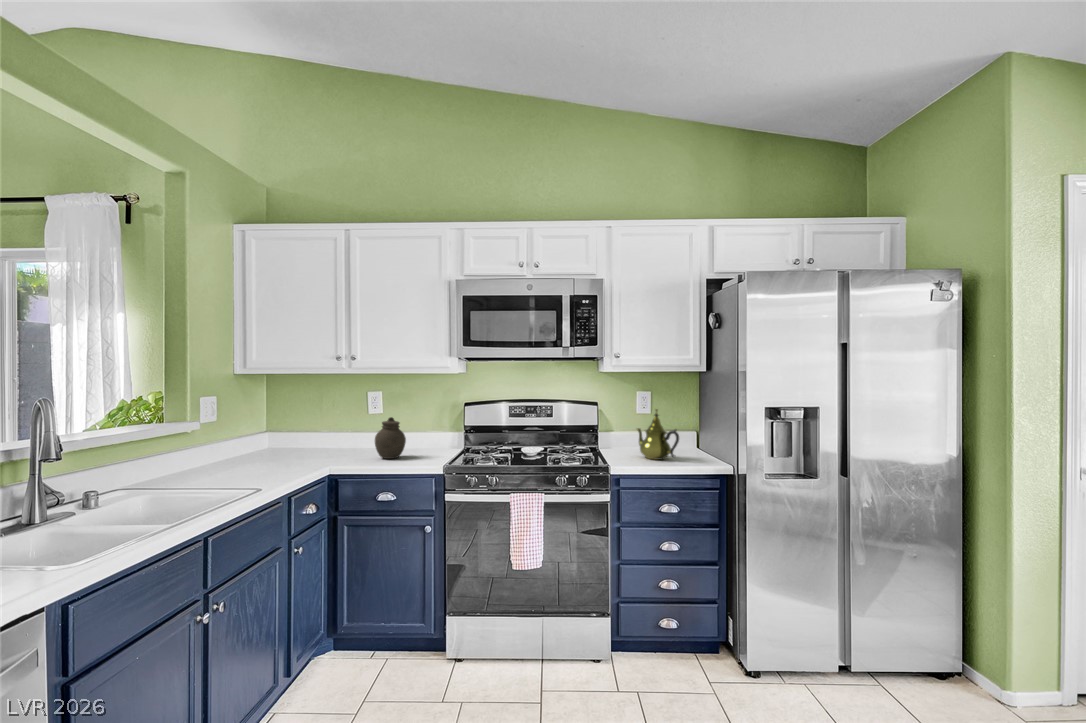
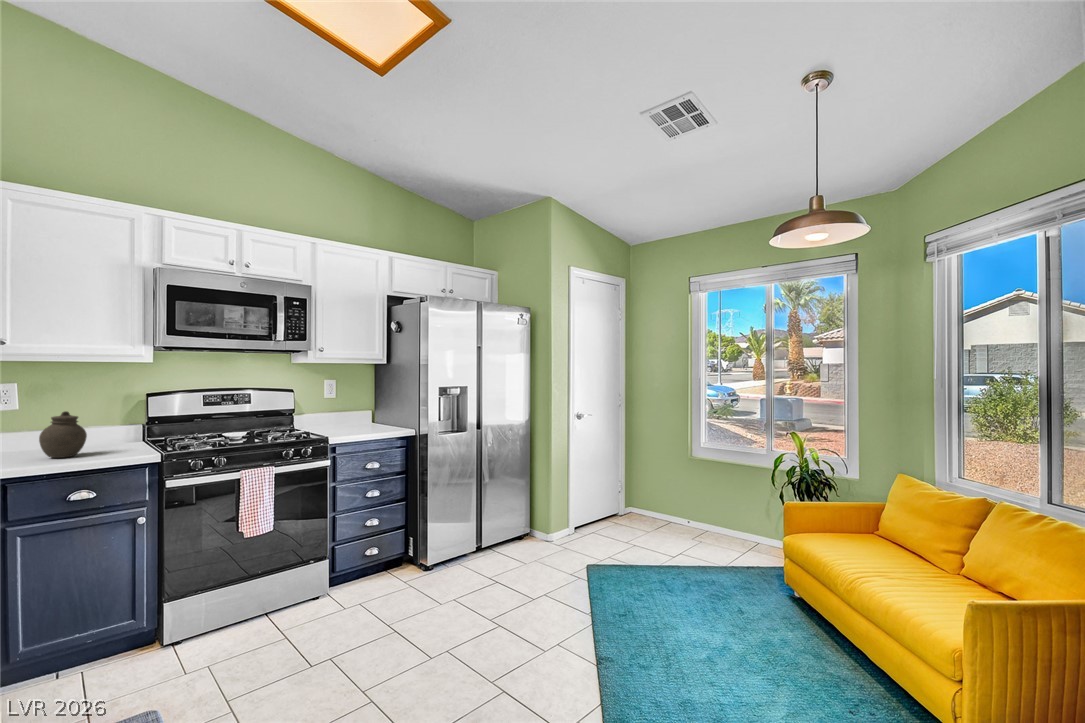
teapot: present [637,409,679,460] -> none [334,392,374,431]

